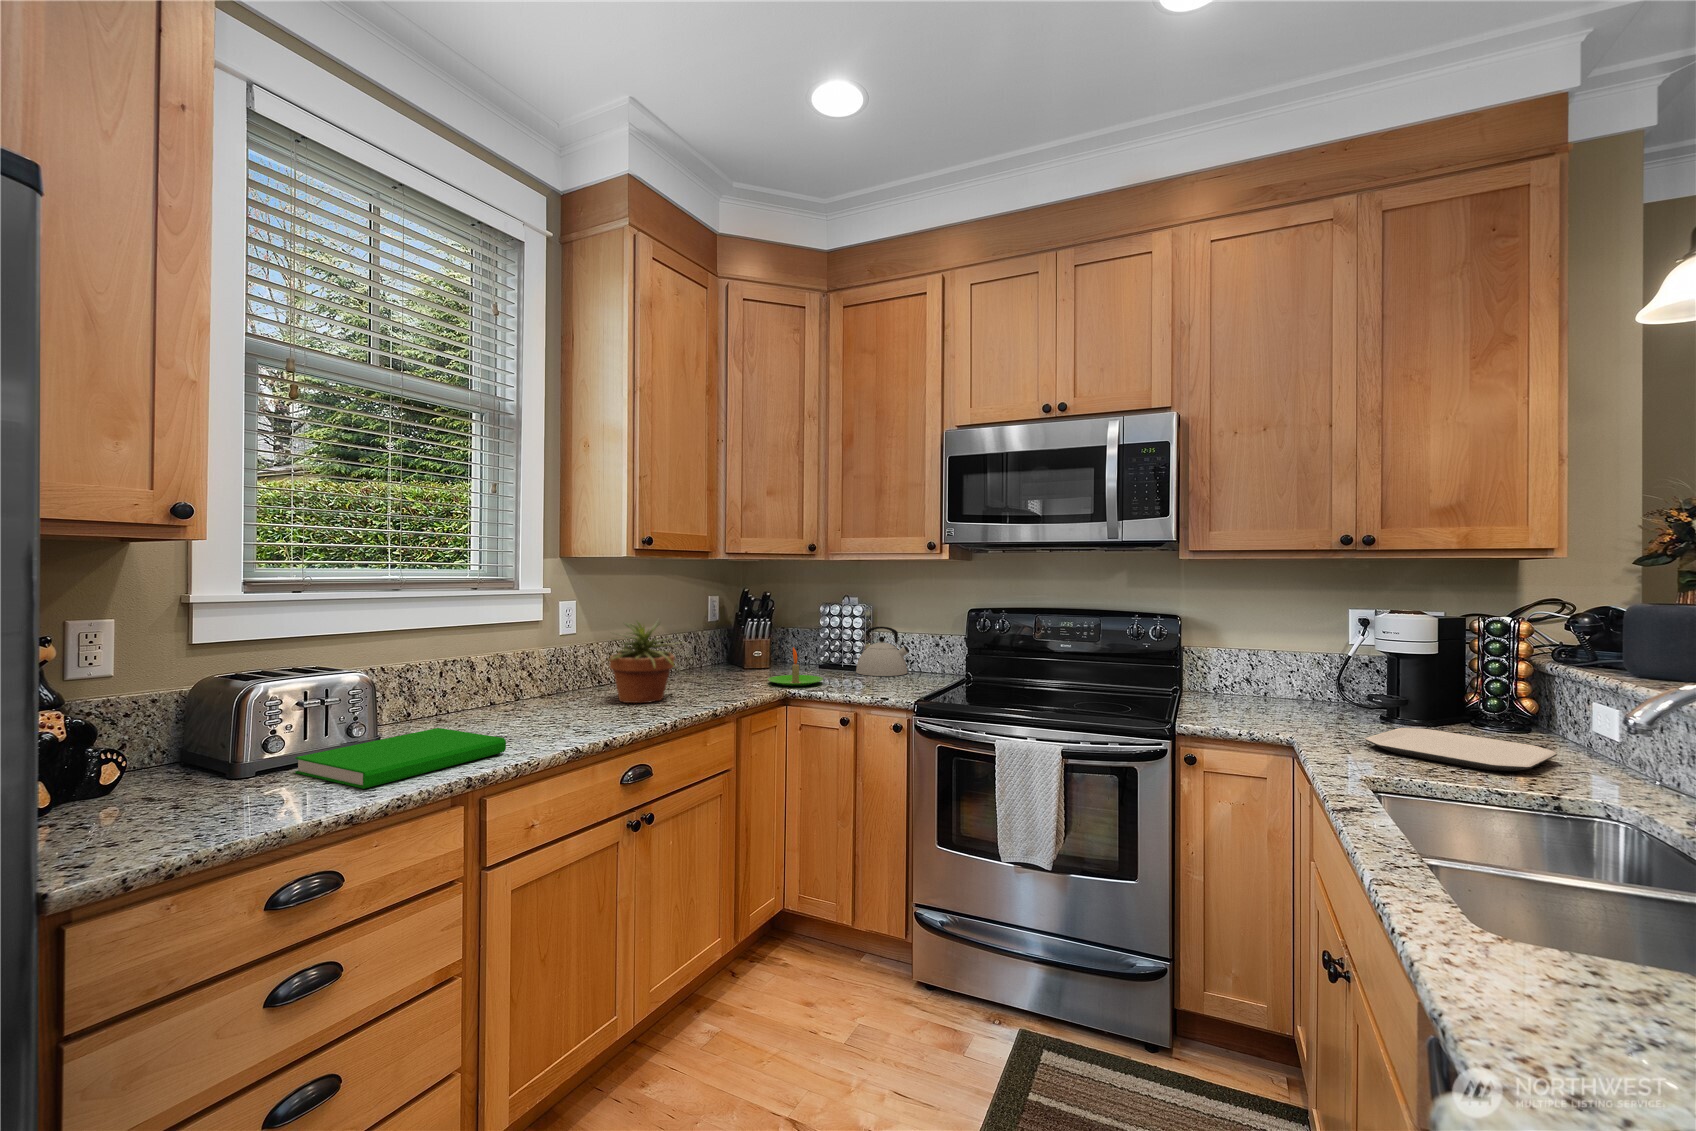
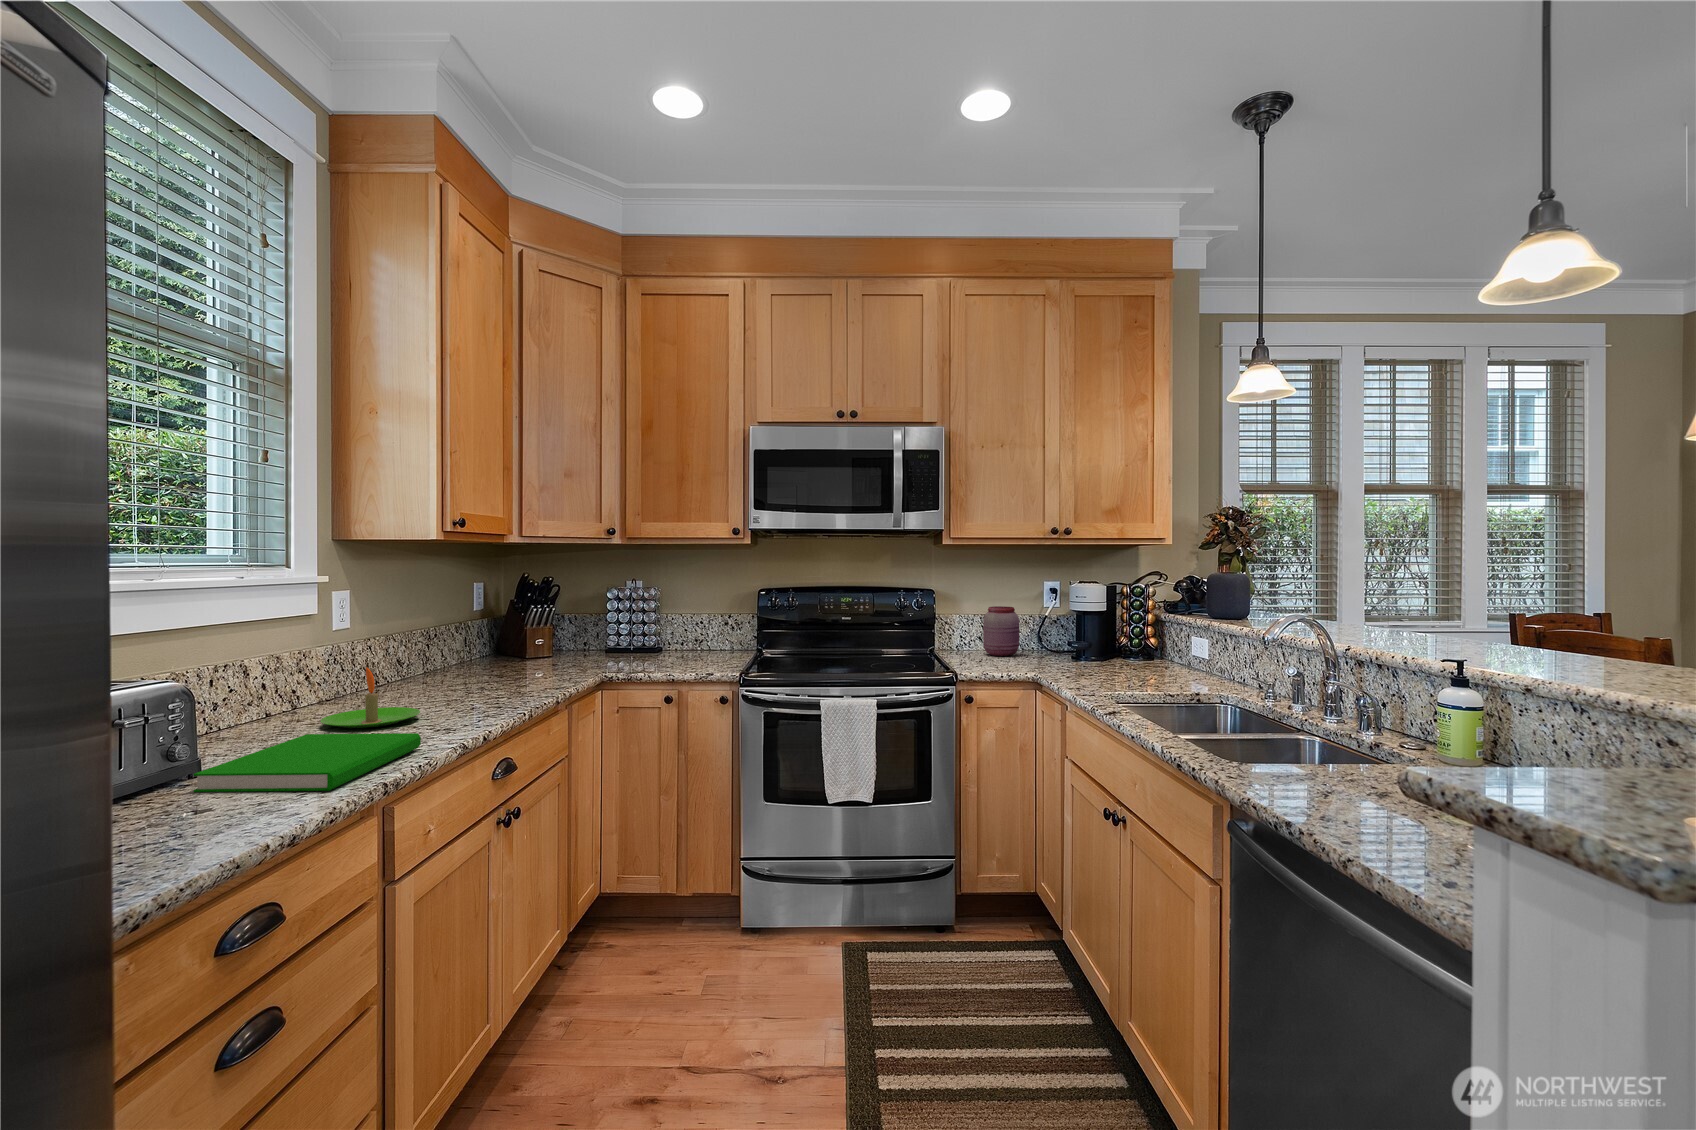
potted plant: present [606,621,676,703] -> none [416,605,513,699]
kettle: present [856,627,909,676] -> none [646,609,701,658]
jar: none [1246,639,1299,704] -> present [983,606,1019,656]
candle: present [768,647,823,686] -> present [320,667,420,728]
plate: present [1365,728,1557,771] -> none [1080,663,1177,683]

